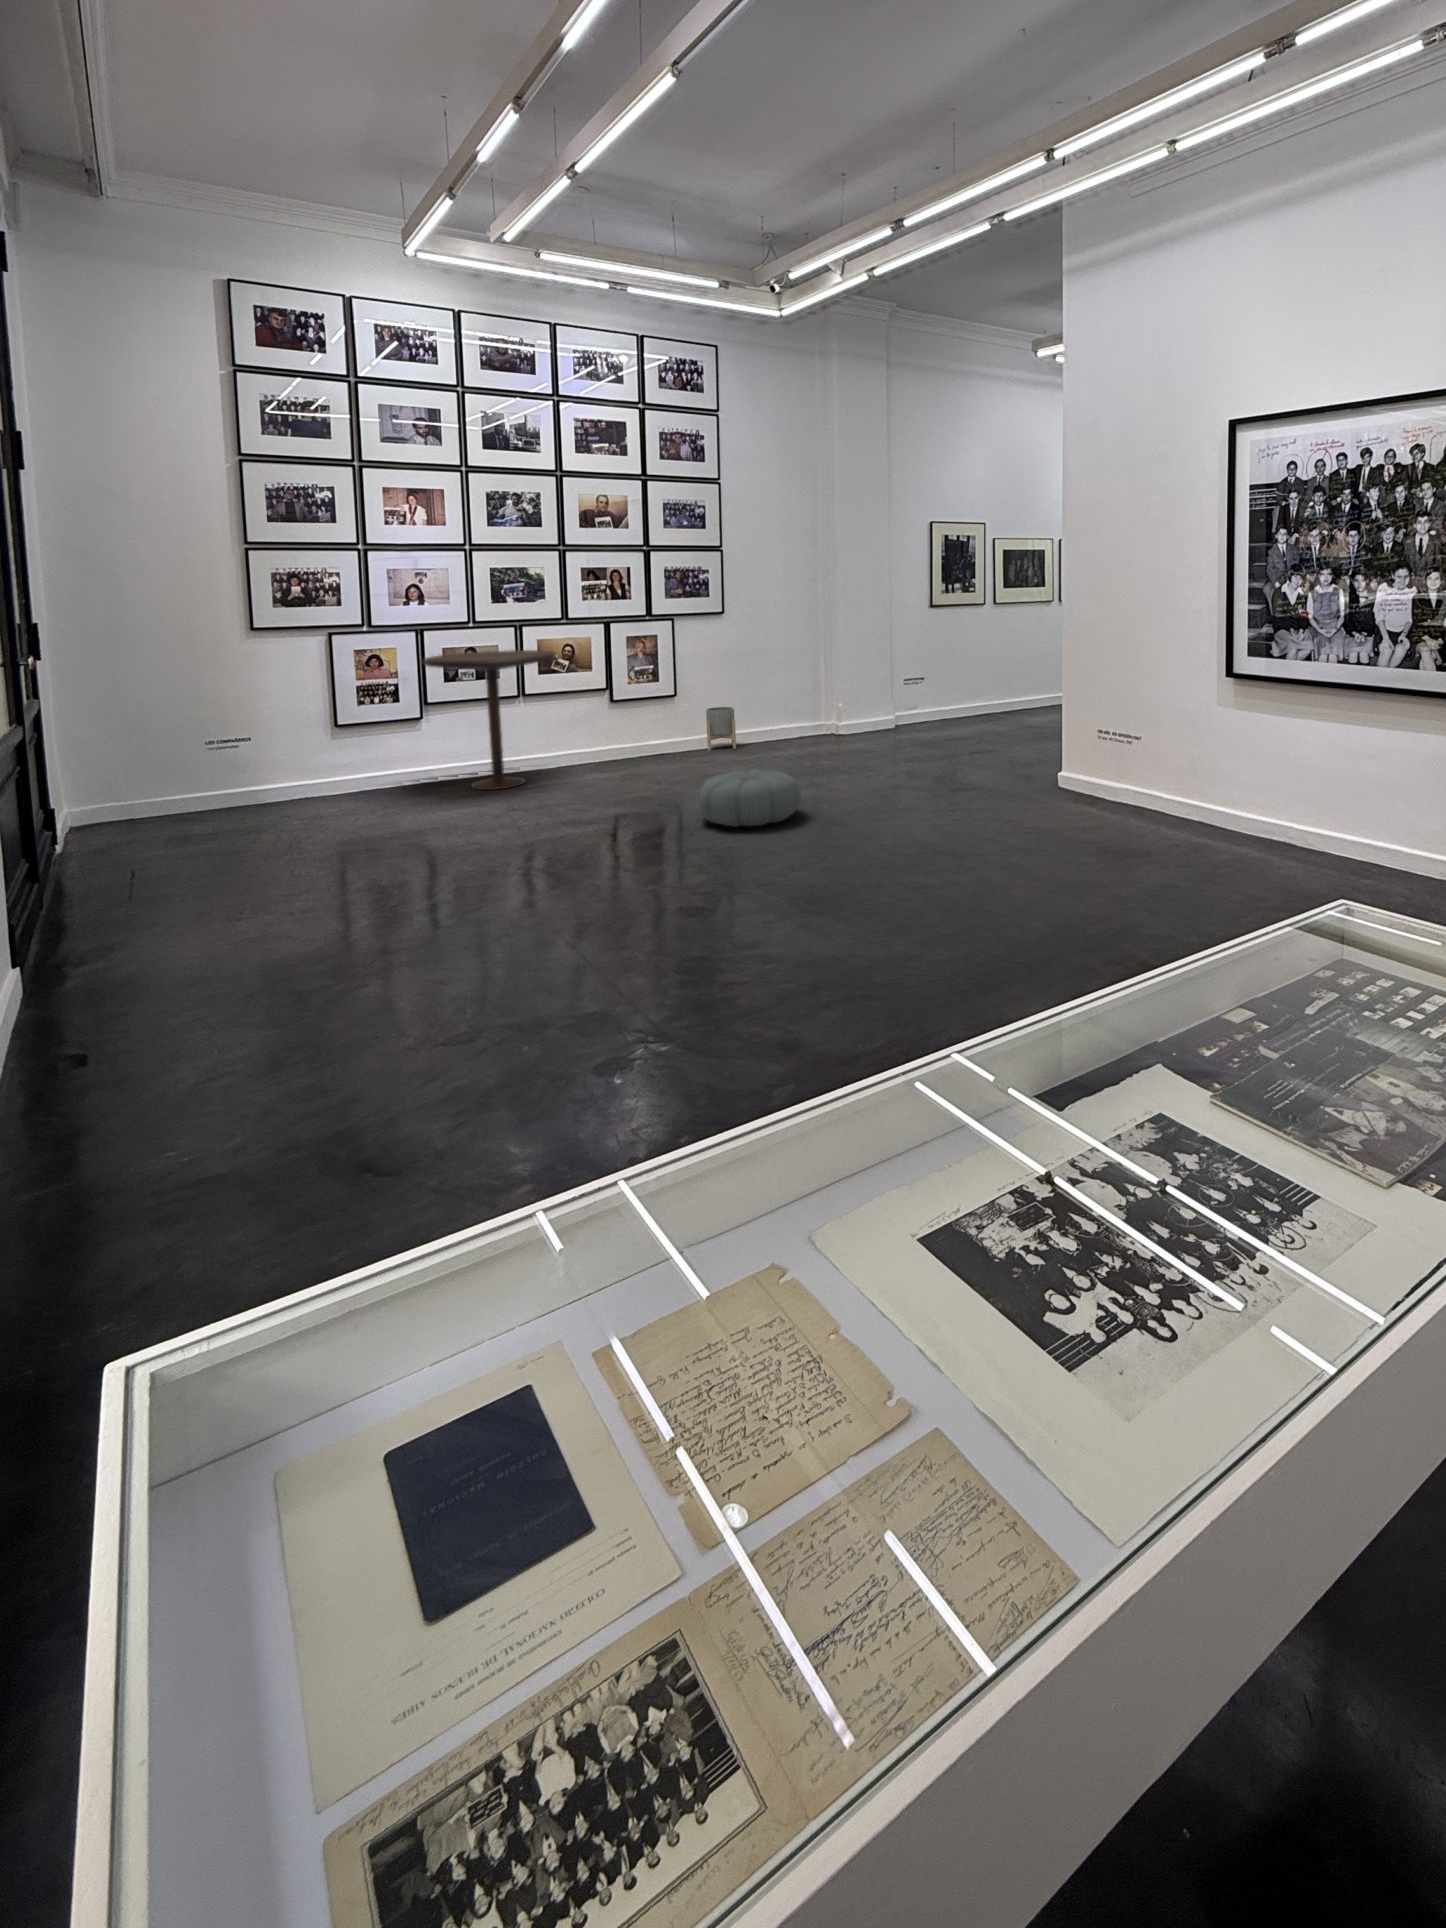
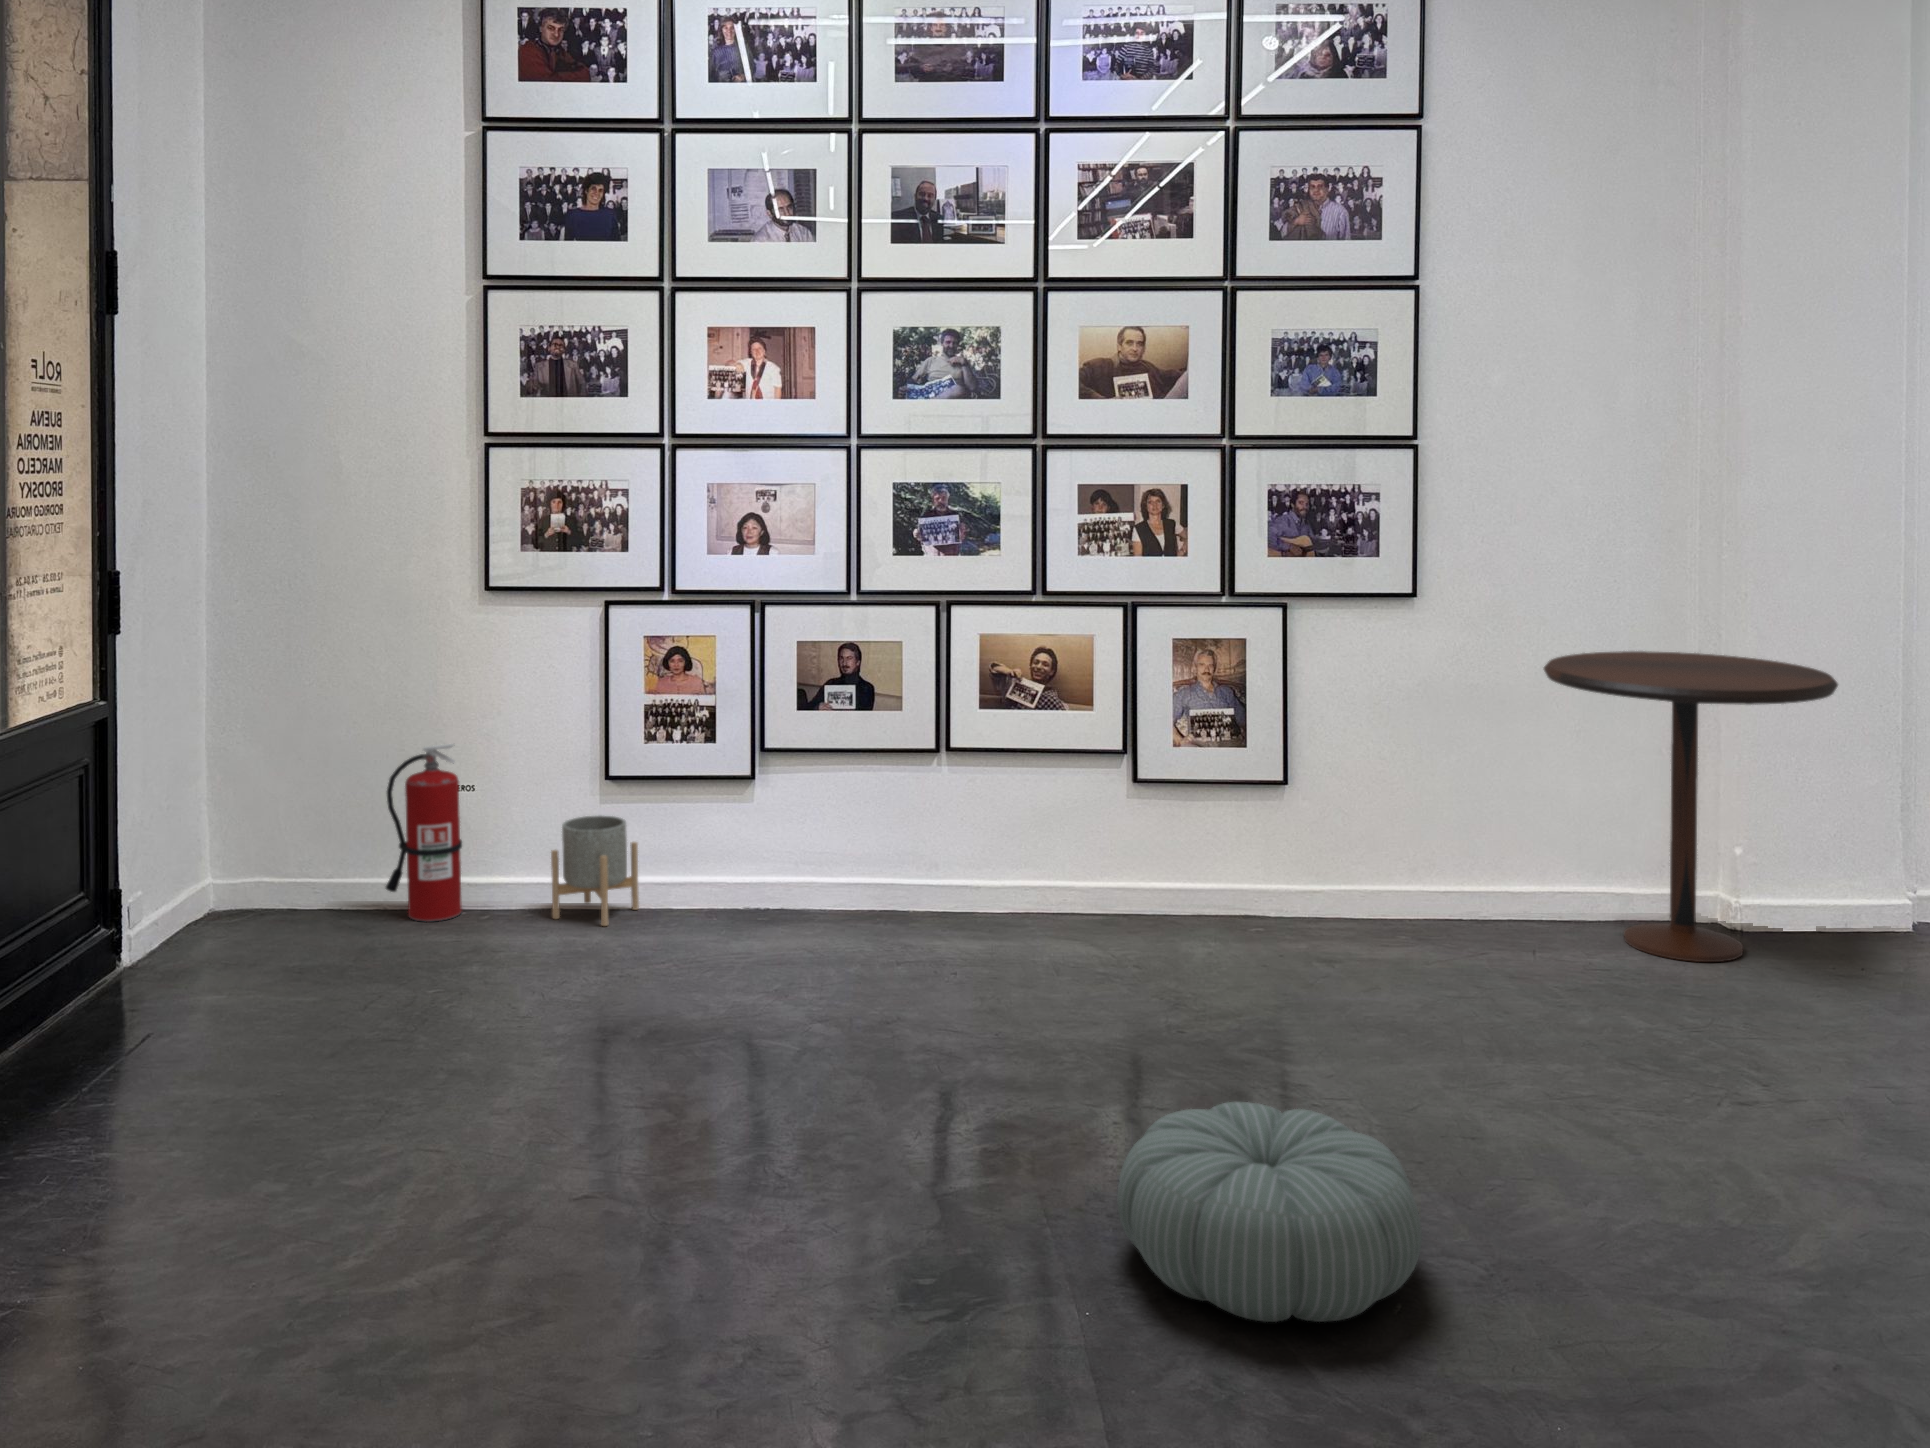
pedestal table: present [423,650,556,790] -> present [1544,651,1838,962]
planter: present [706,707,736,750] -> present [551,815,639,926]
fire extinguisher: none [200,715,255,815] -> present [386,744,462,921]

